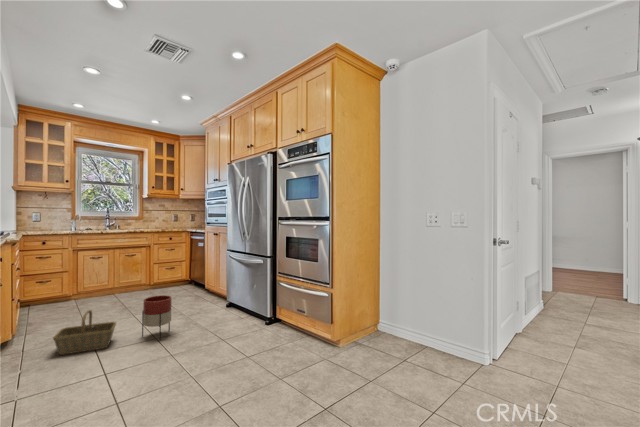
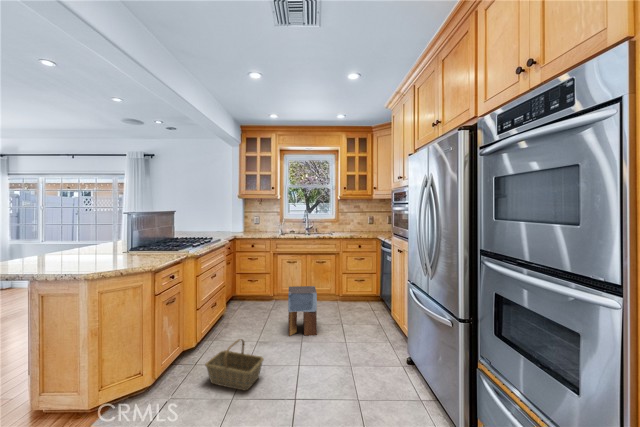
stool: none [111,271,147,316] -> present [288,286,317,336]
planter: present [142,295,171,340] -> none [283,338,316,404]

